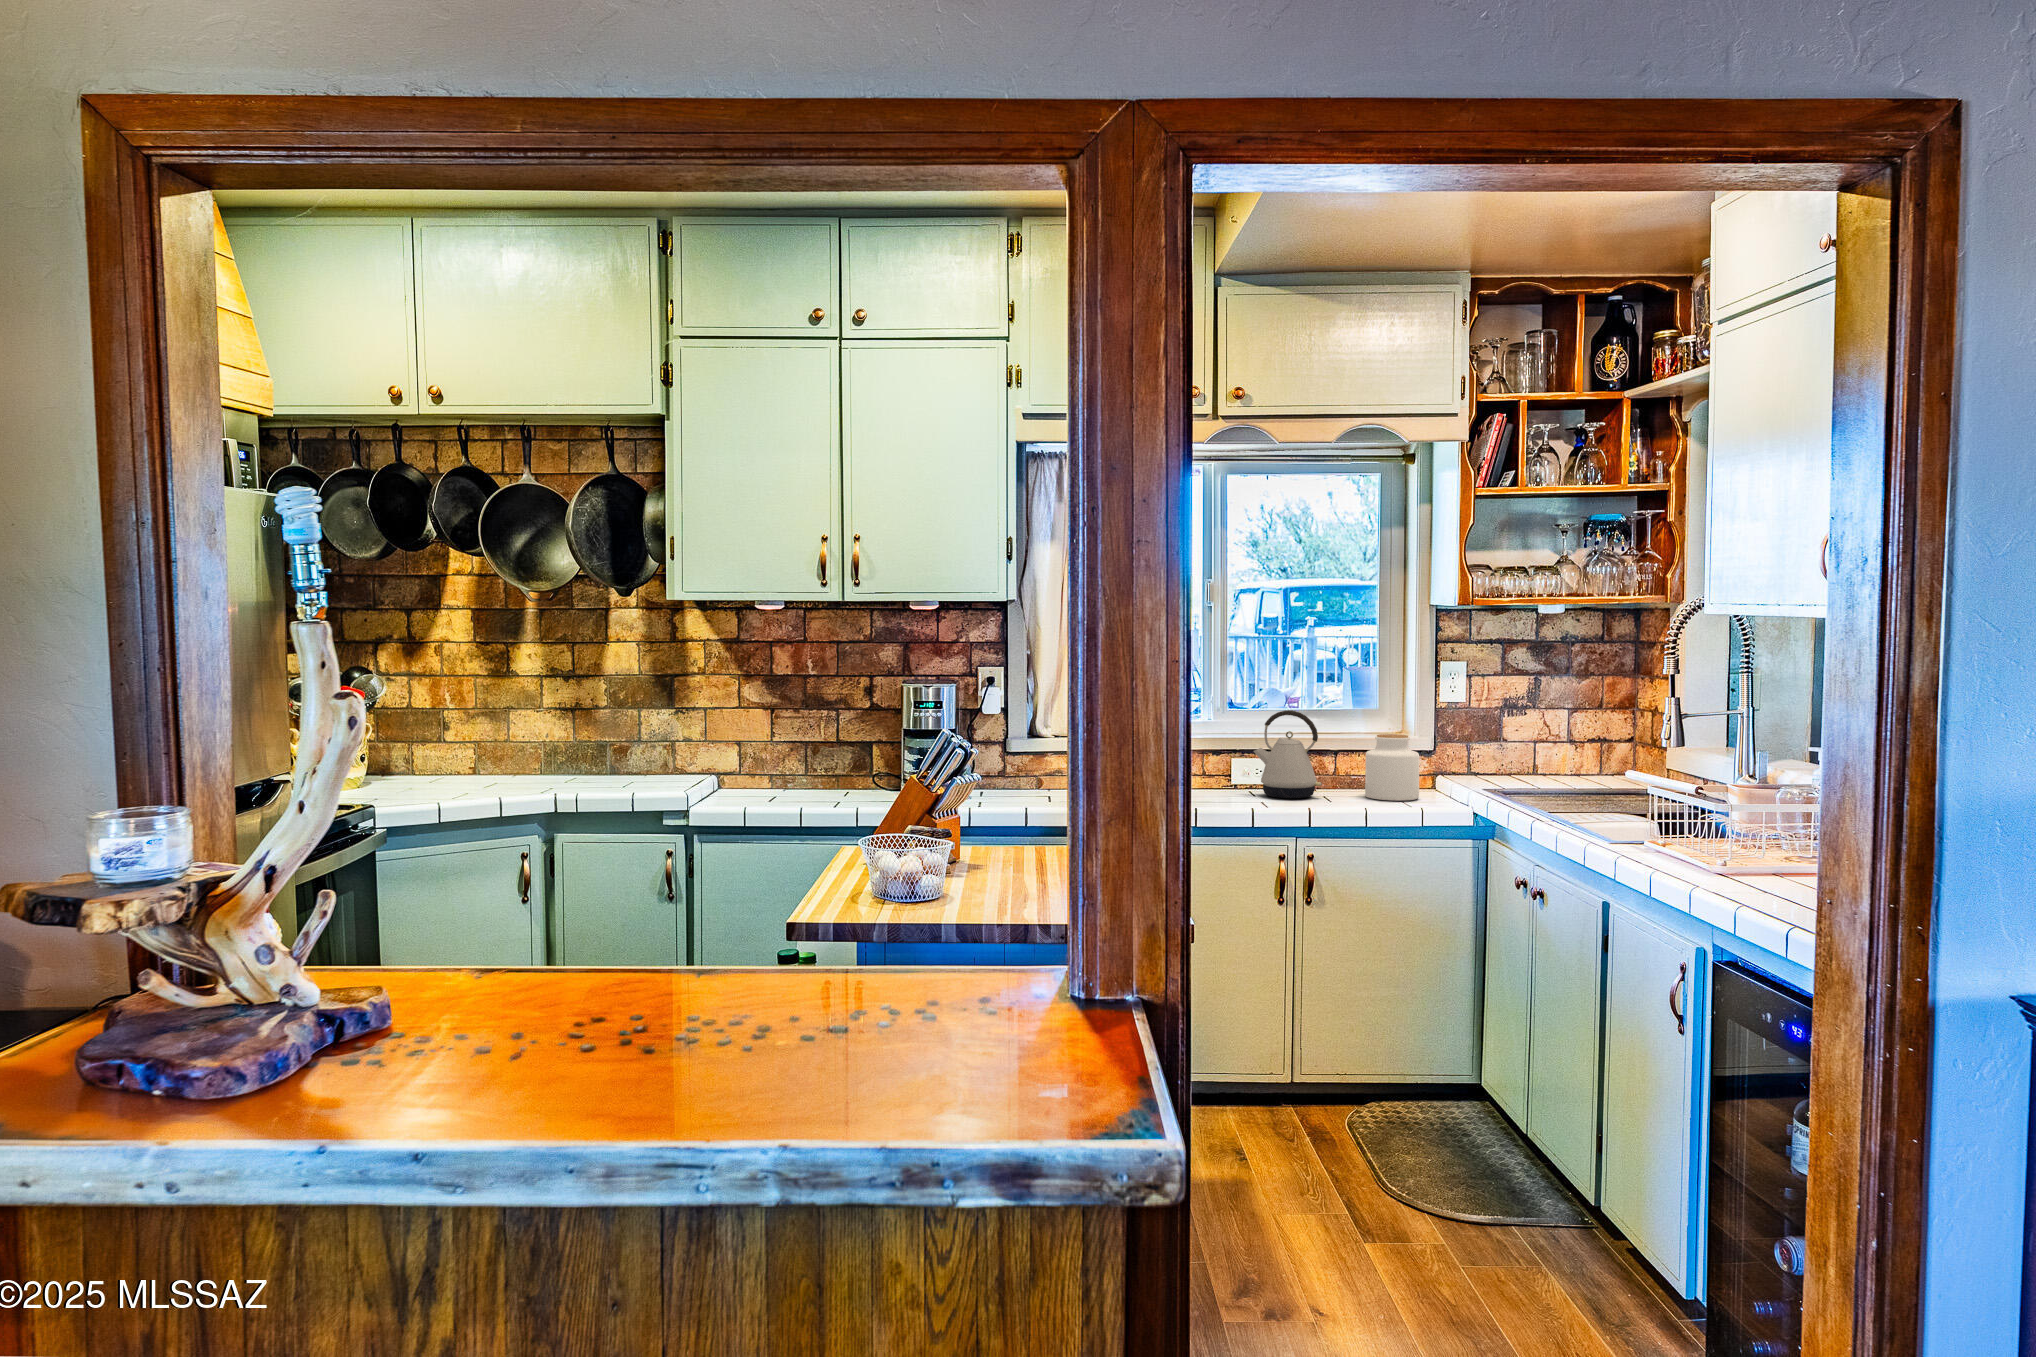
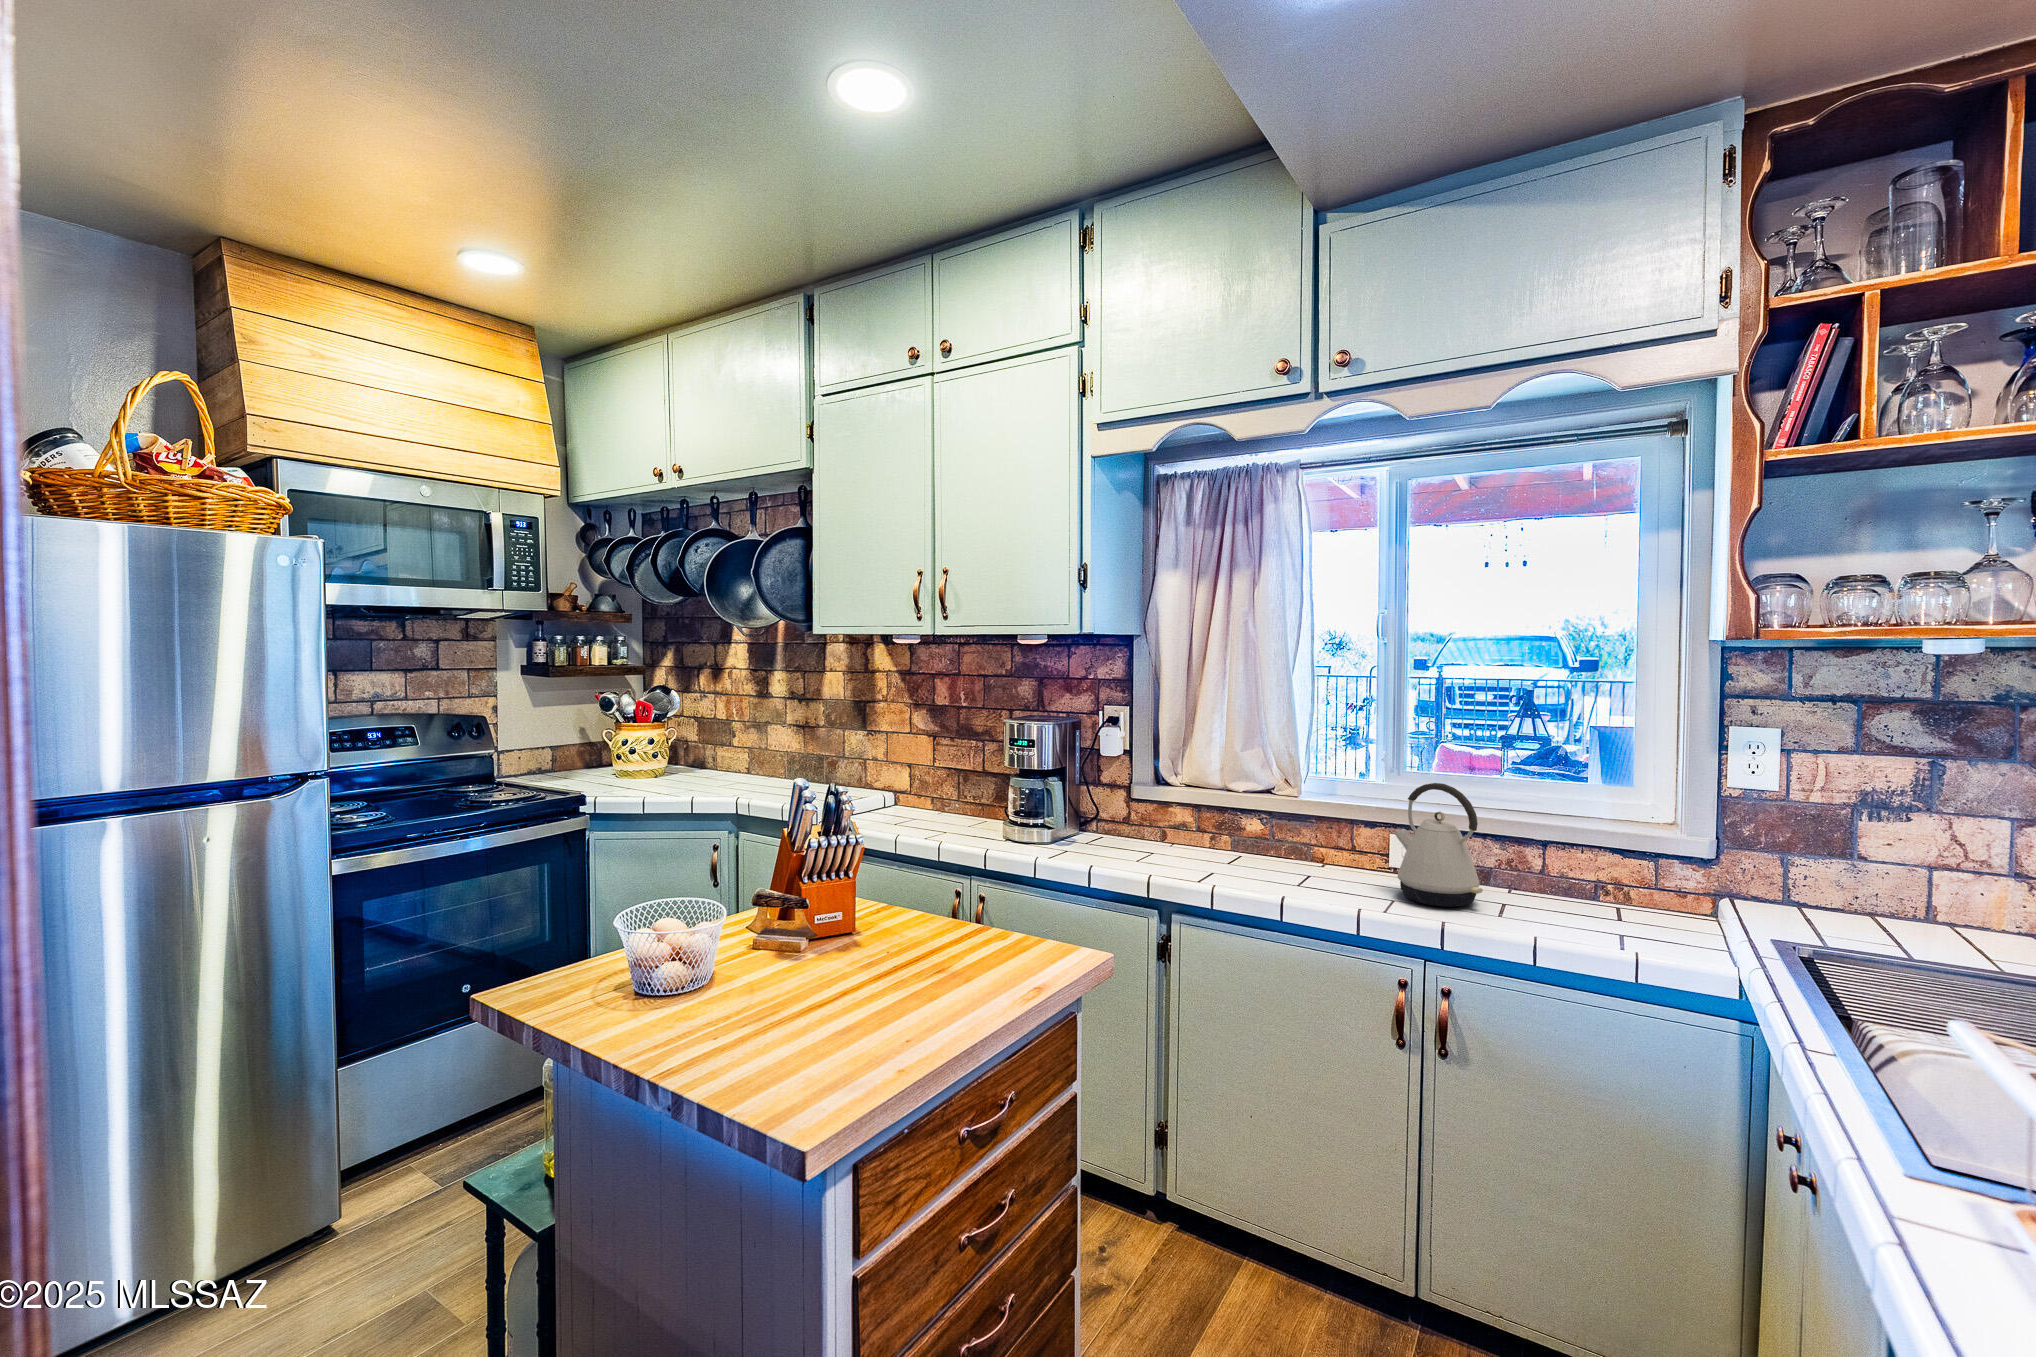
jar: present [1365,734,1419,801] -> none [1557,830,1649,937]

